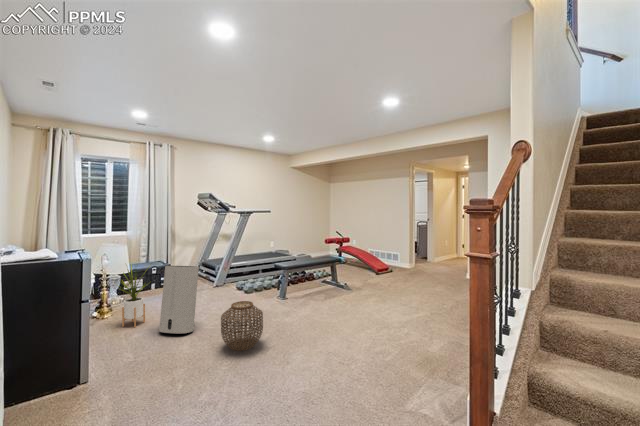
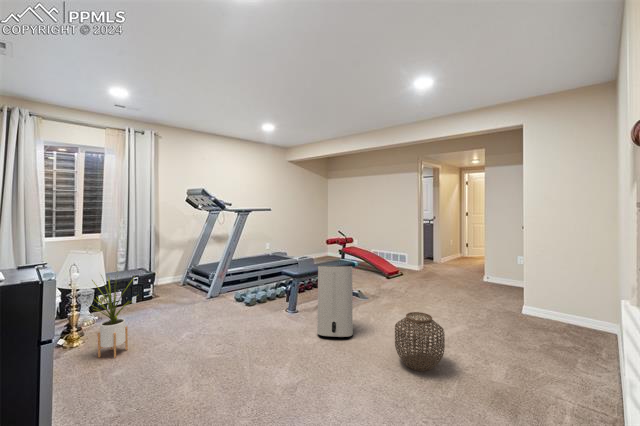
air purifier: present [159,266,199,334] -> present [317,266,353,337]
woven basket: present [221,301,263,351] -> present [395,312,445,371]

